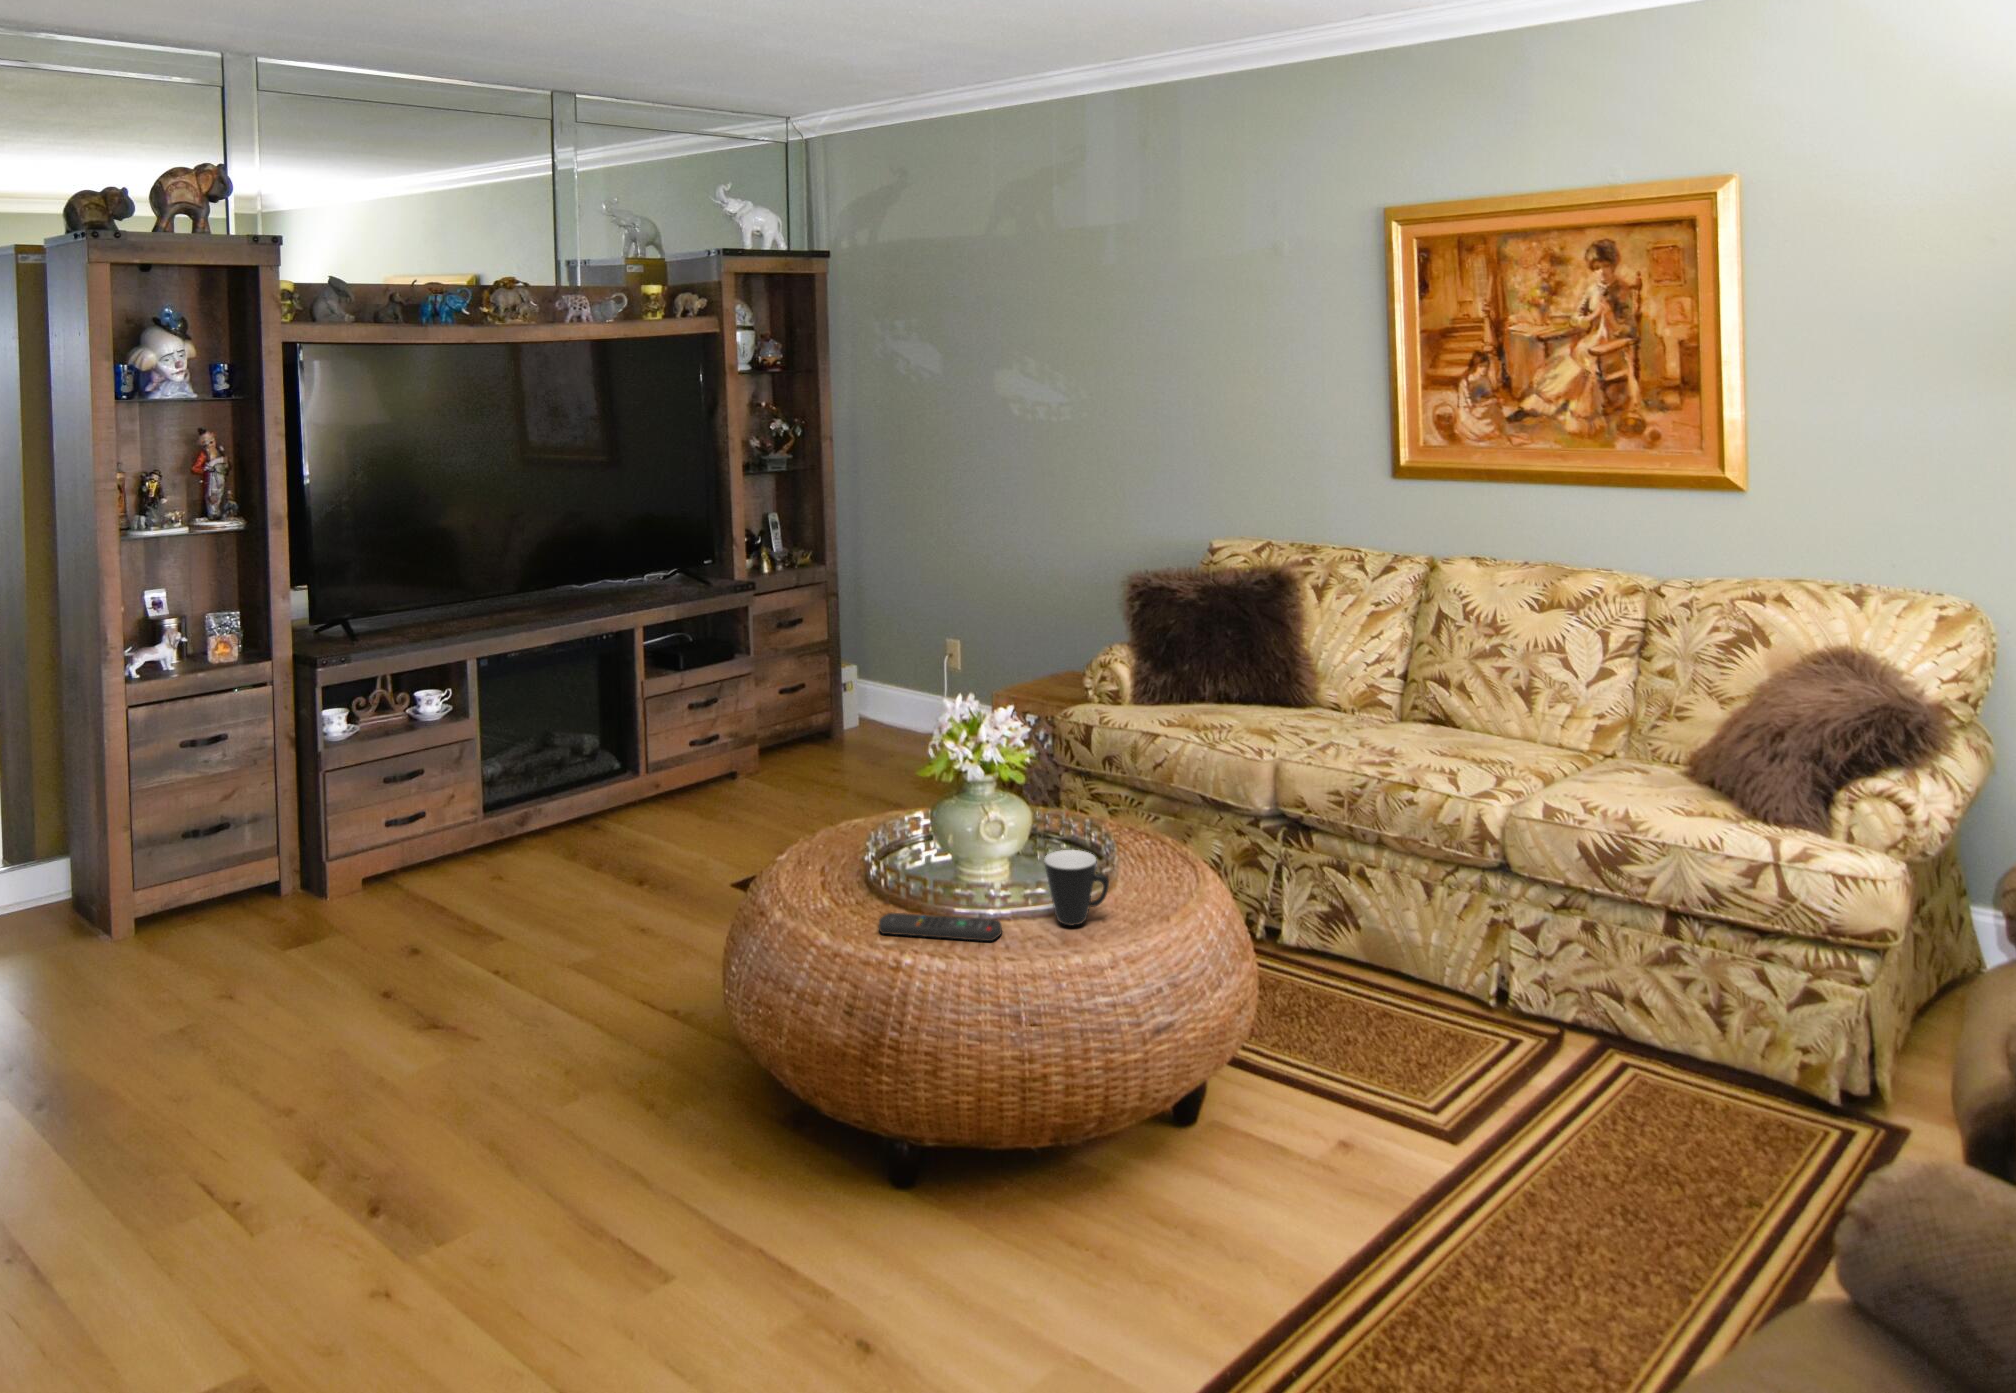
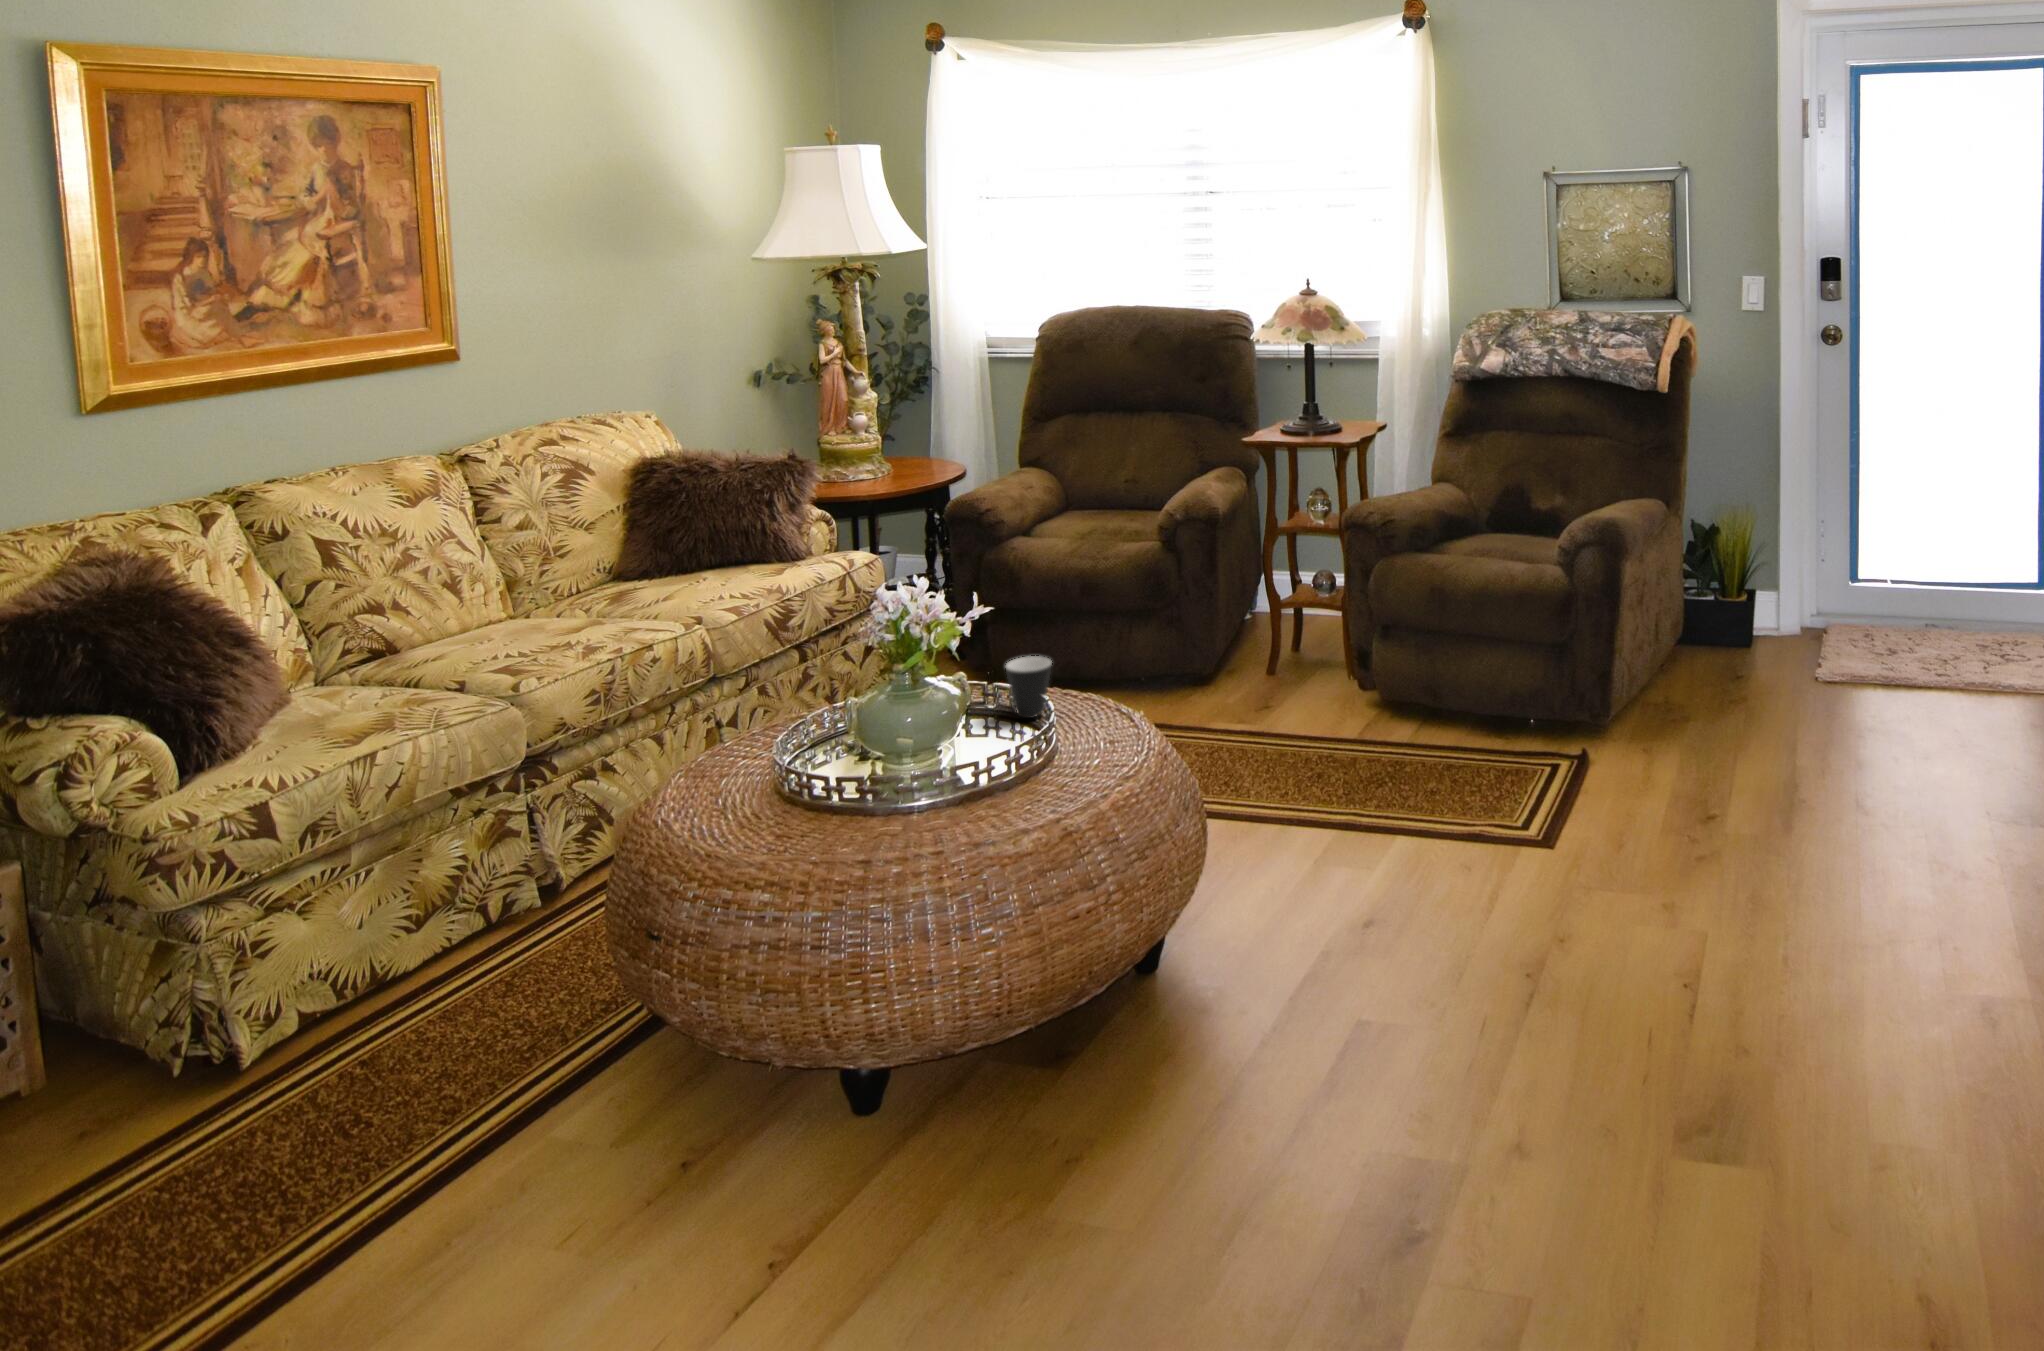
remote control: present [879,913,1002,941] -> none [1043,728,1079,777]

